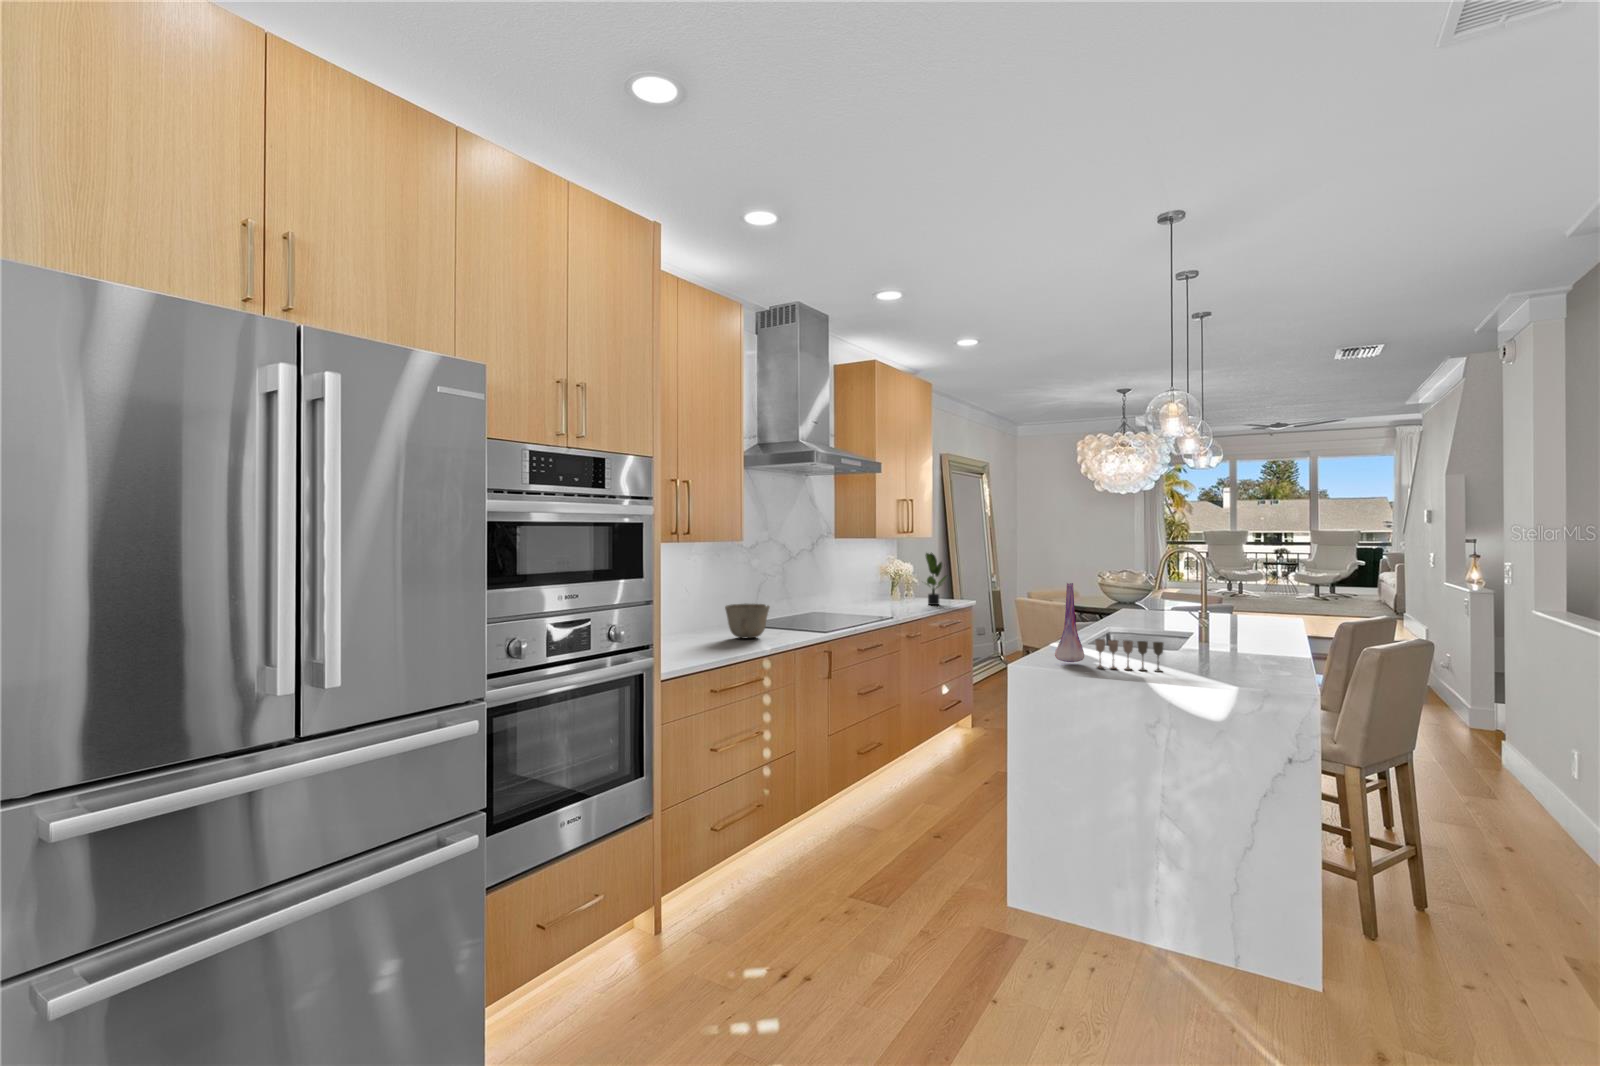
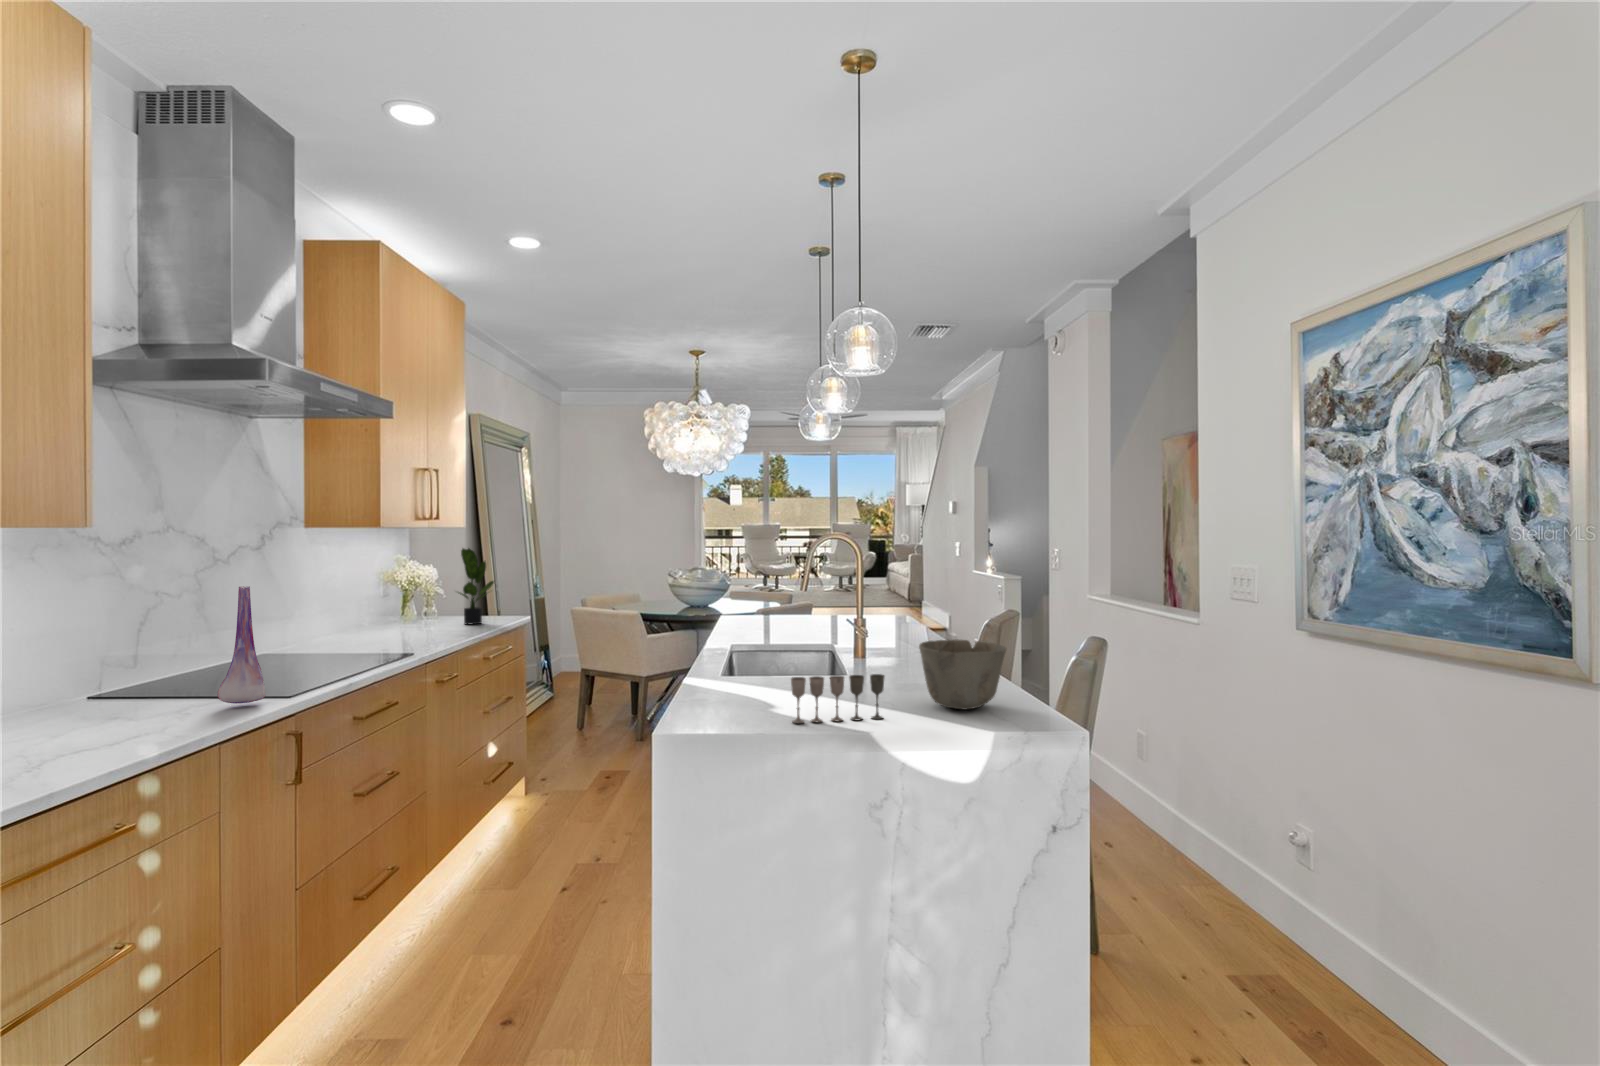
vase: present [1055,583,1084,662] -> present [218,587,265,703]
ceramic bowl: present [725,604,770,639] -> present [919,640,1007,710]

